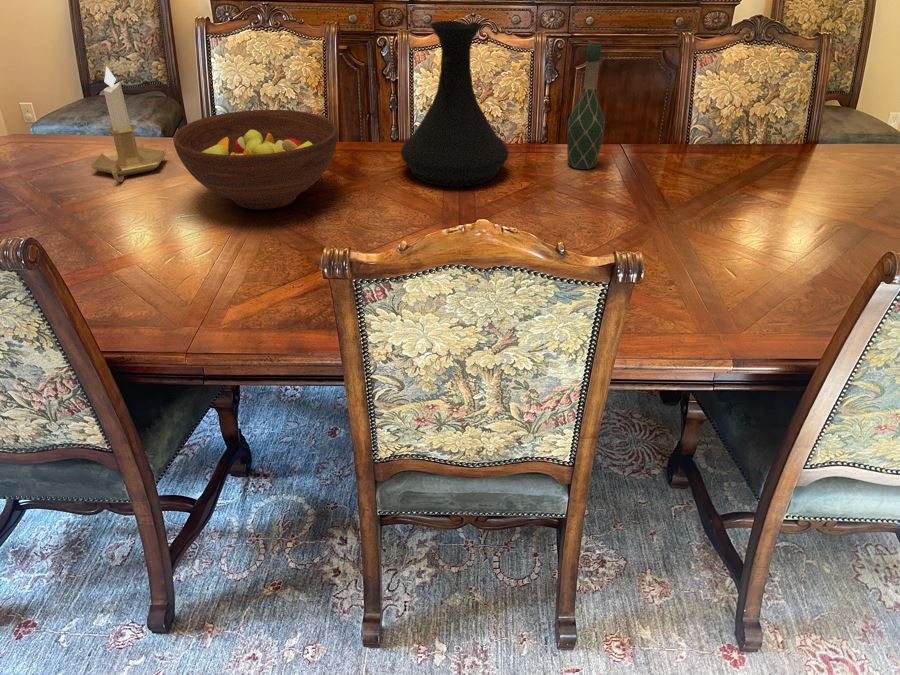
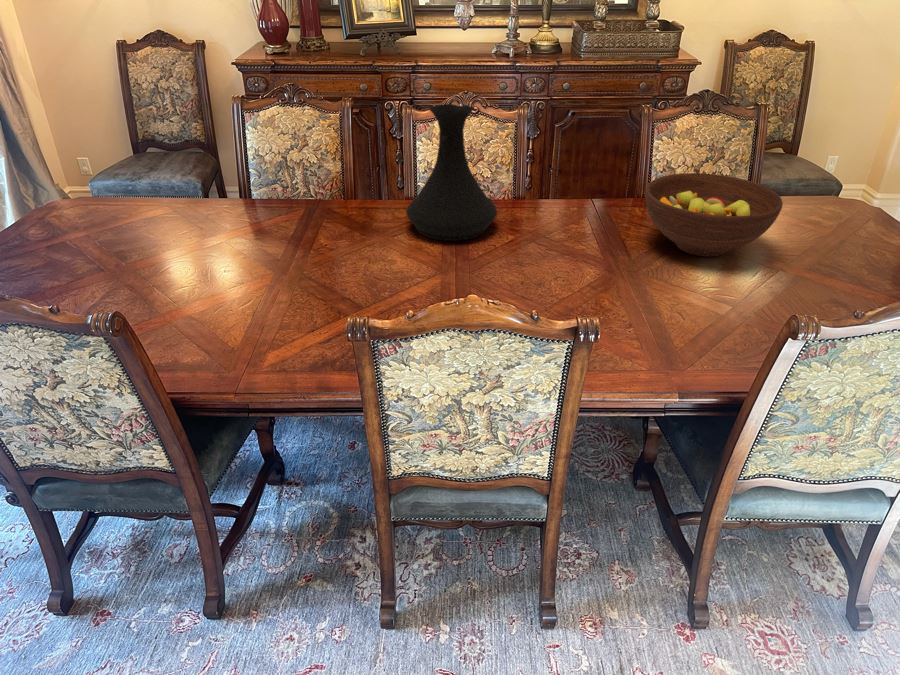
wine bottle: present [567,43,605,169] -> none [546,120,577,223]
candlestick: present [91,66,166,182] -> none [147,145,209,241]
fruit bowl: present [173,110,337,210] -> present [646,173,783,257]

